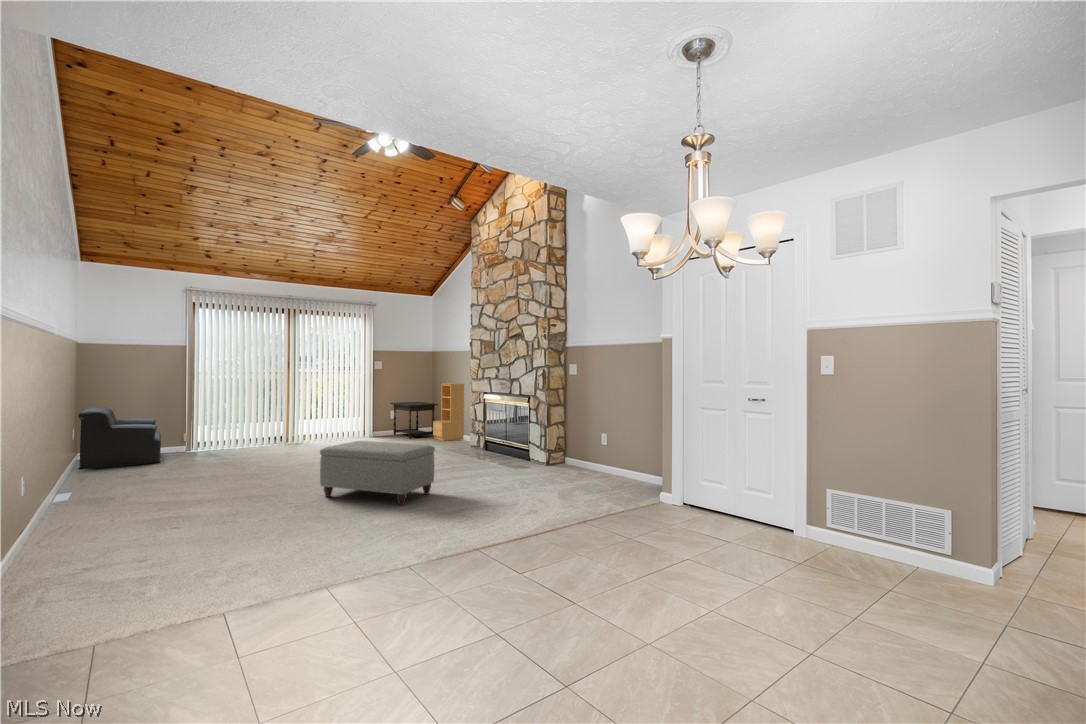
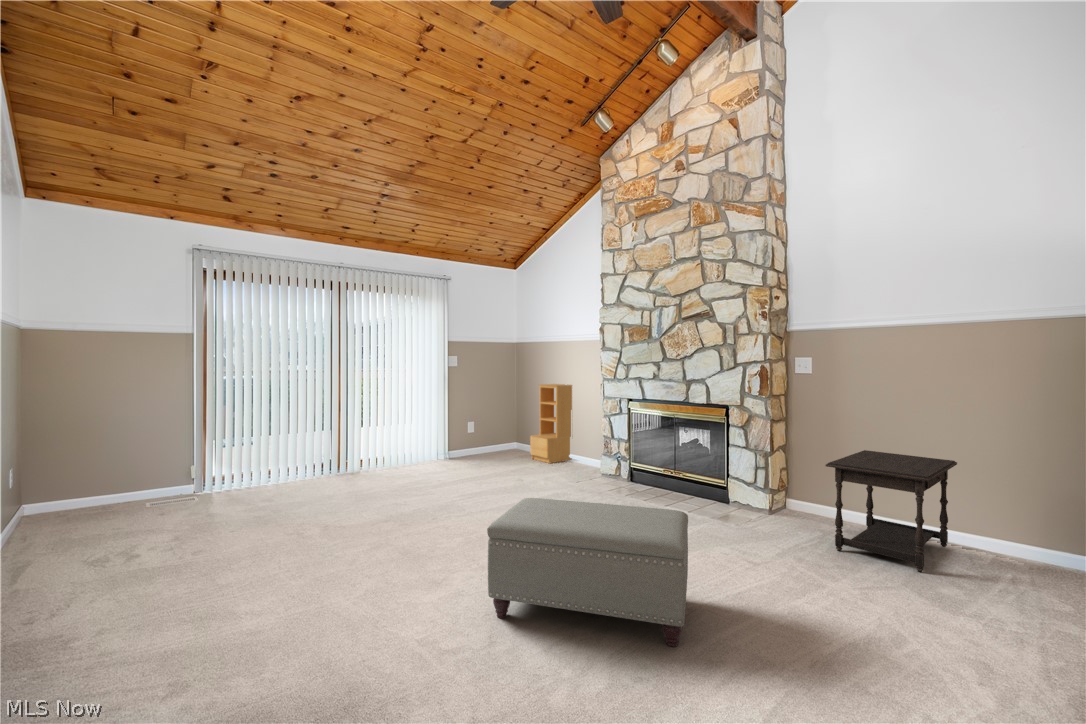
side table: present [391,402,438,439] -> present [825,450,957,572]
armchair: present [78,407,161,470] -> none [22,429,161,539]

